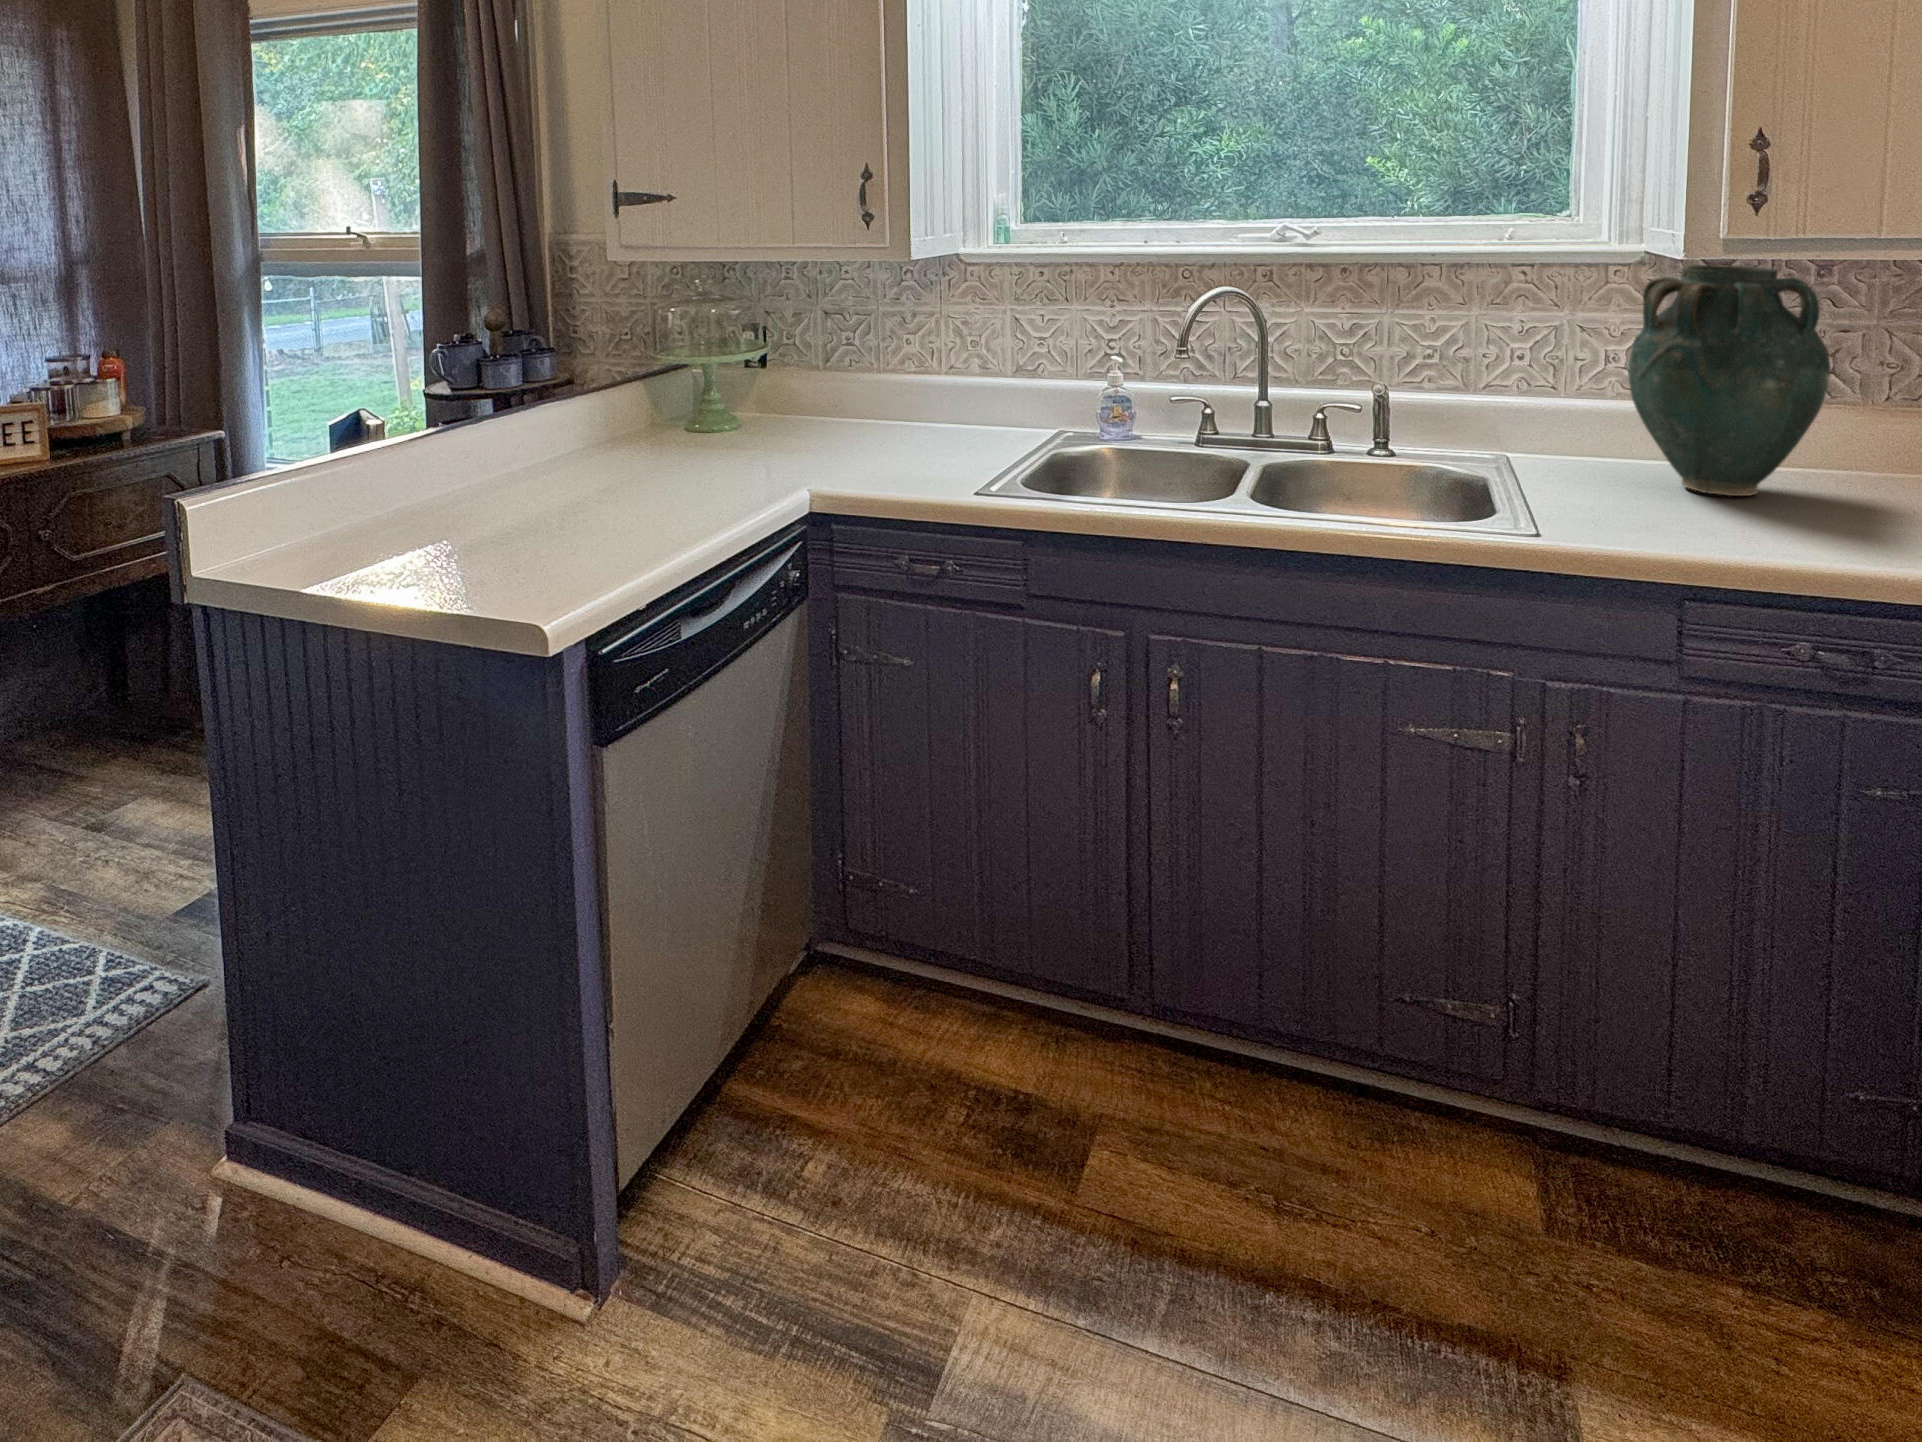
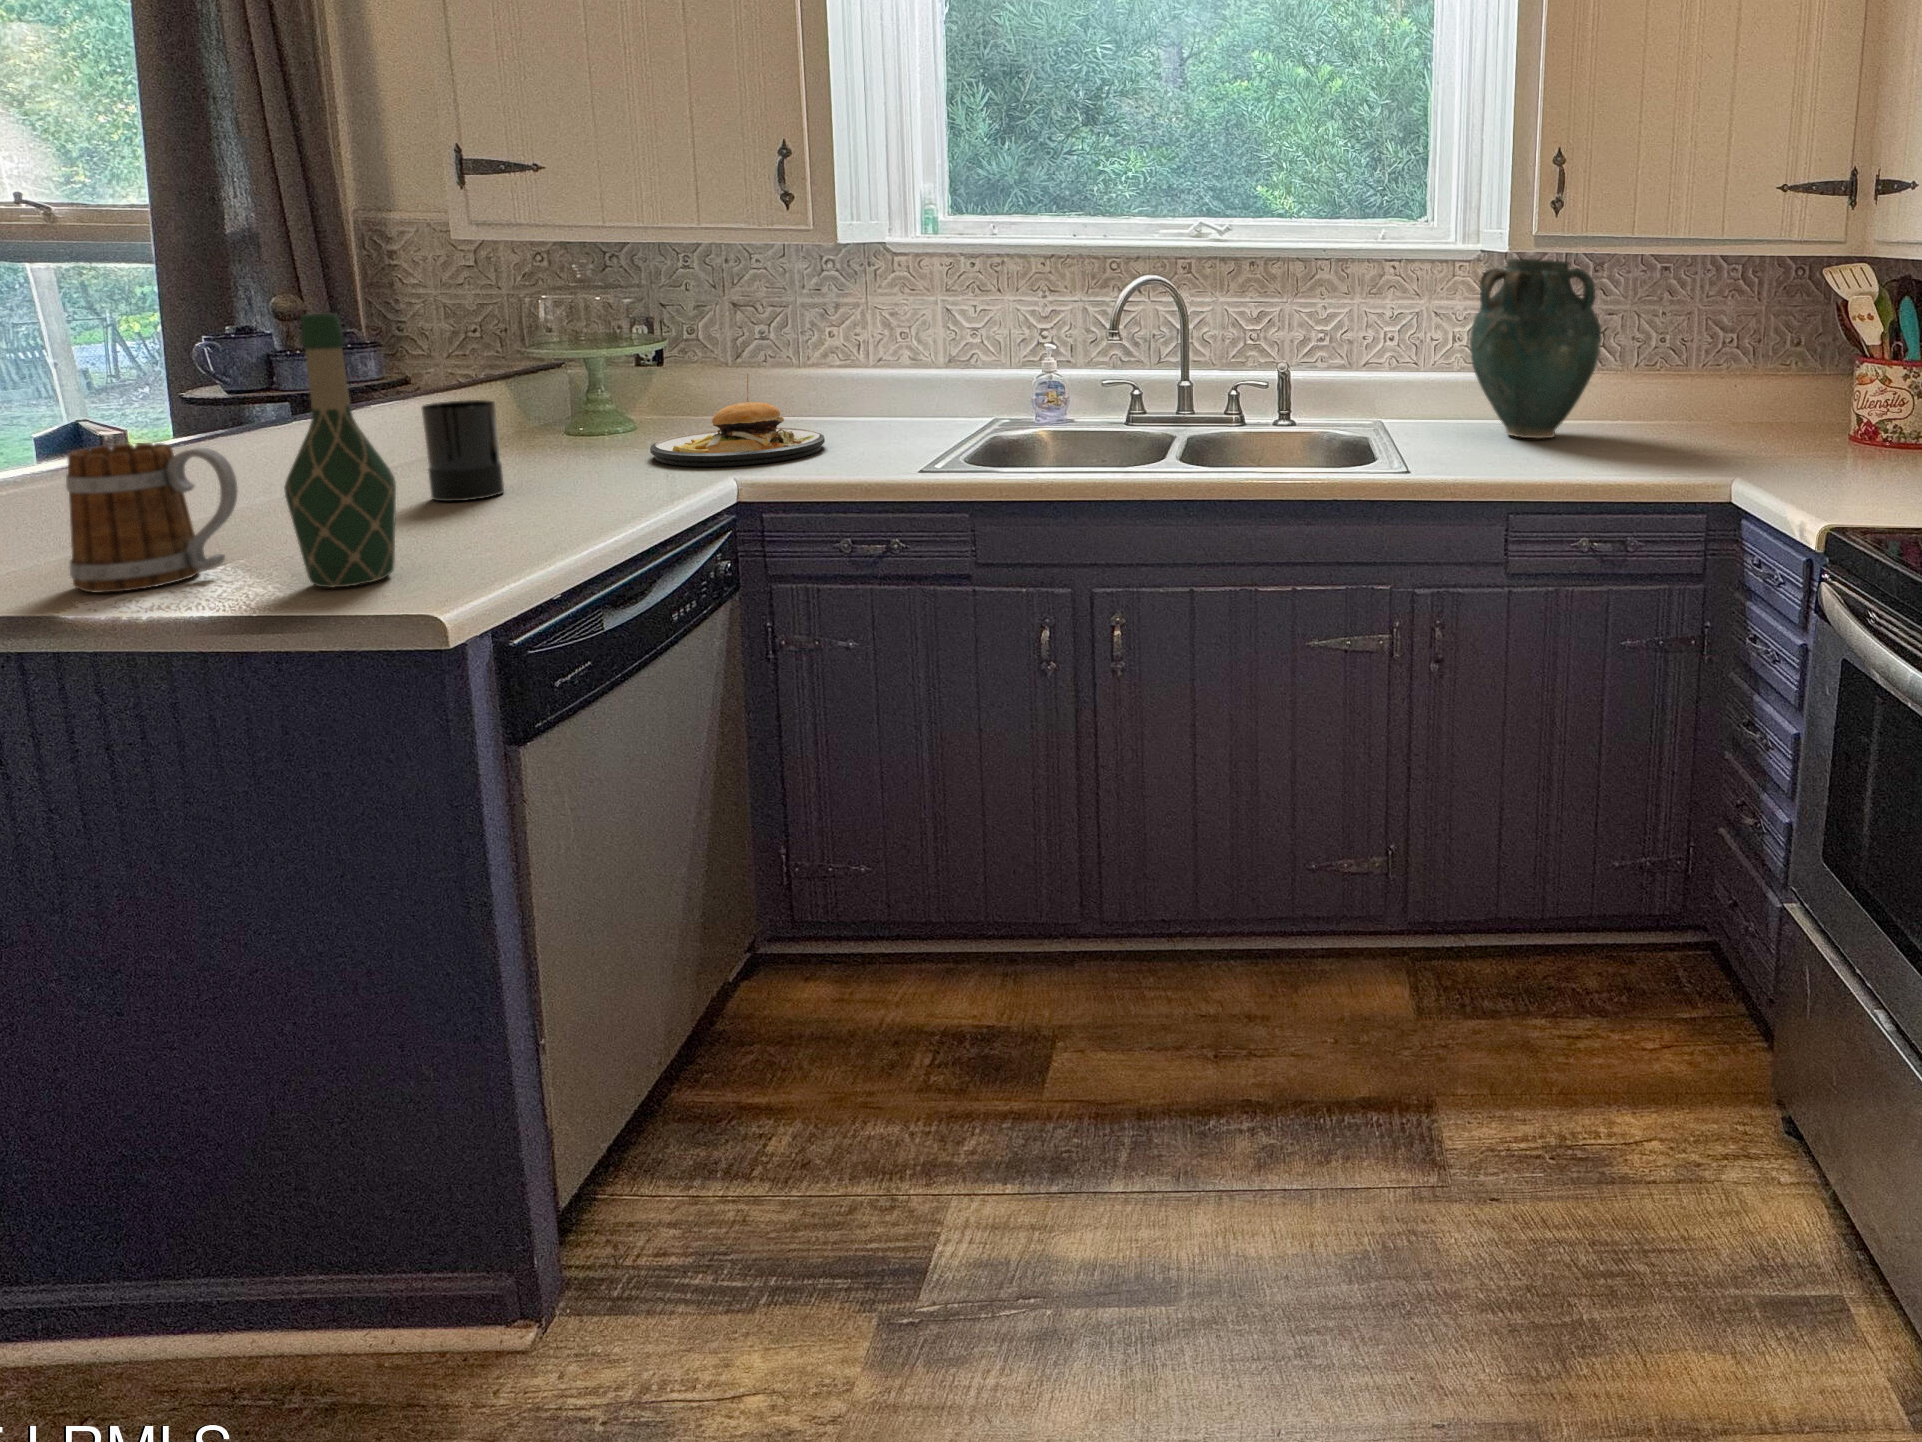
wine bottle: none [456,350,532,585] -> present [284,314,396,587]
plate: none [743,386,892,475] -> present [650,374,825,466]
candle: none [560,407,625,499] -> present [421,397,504,501]
mug: none [324,449,429,571] -> present [66,443,237,593]

